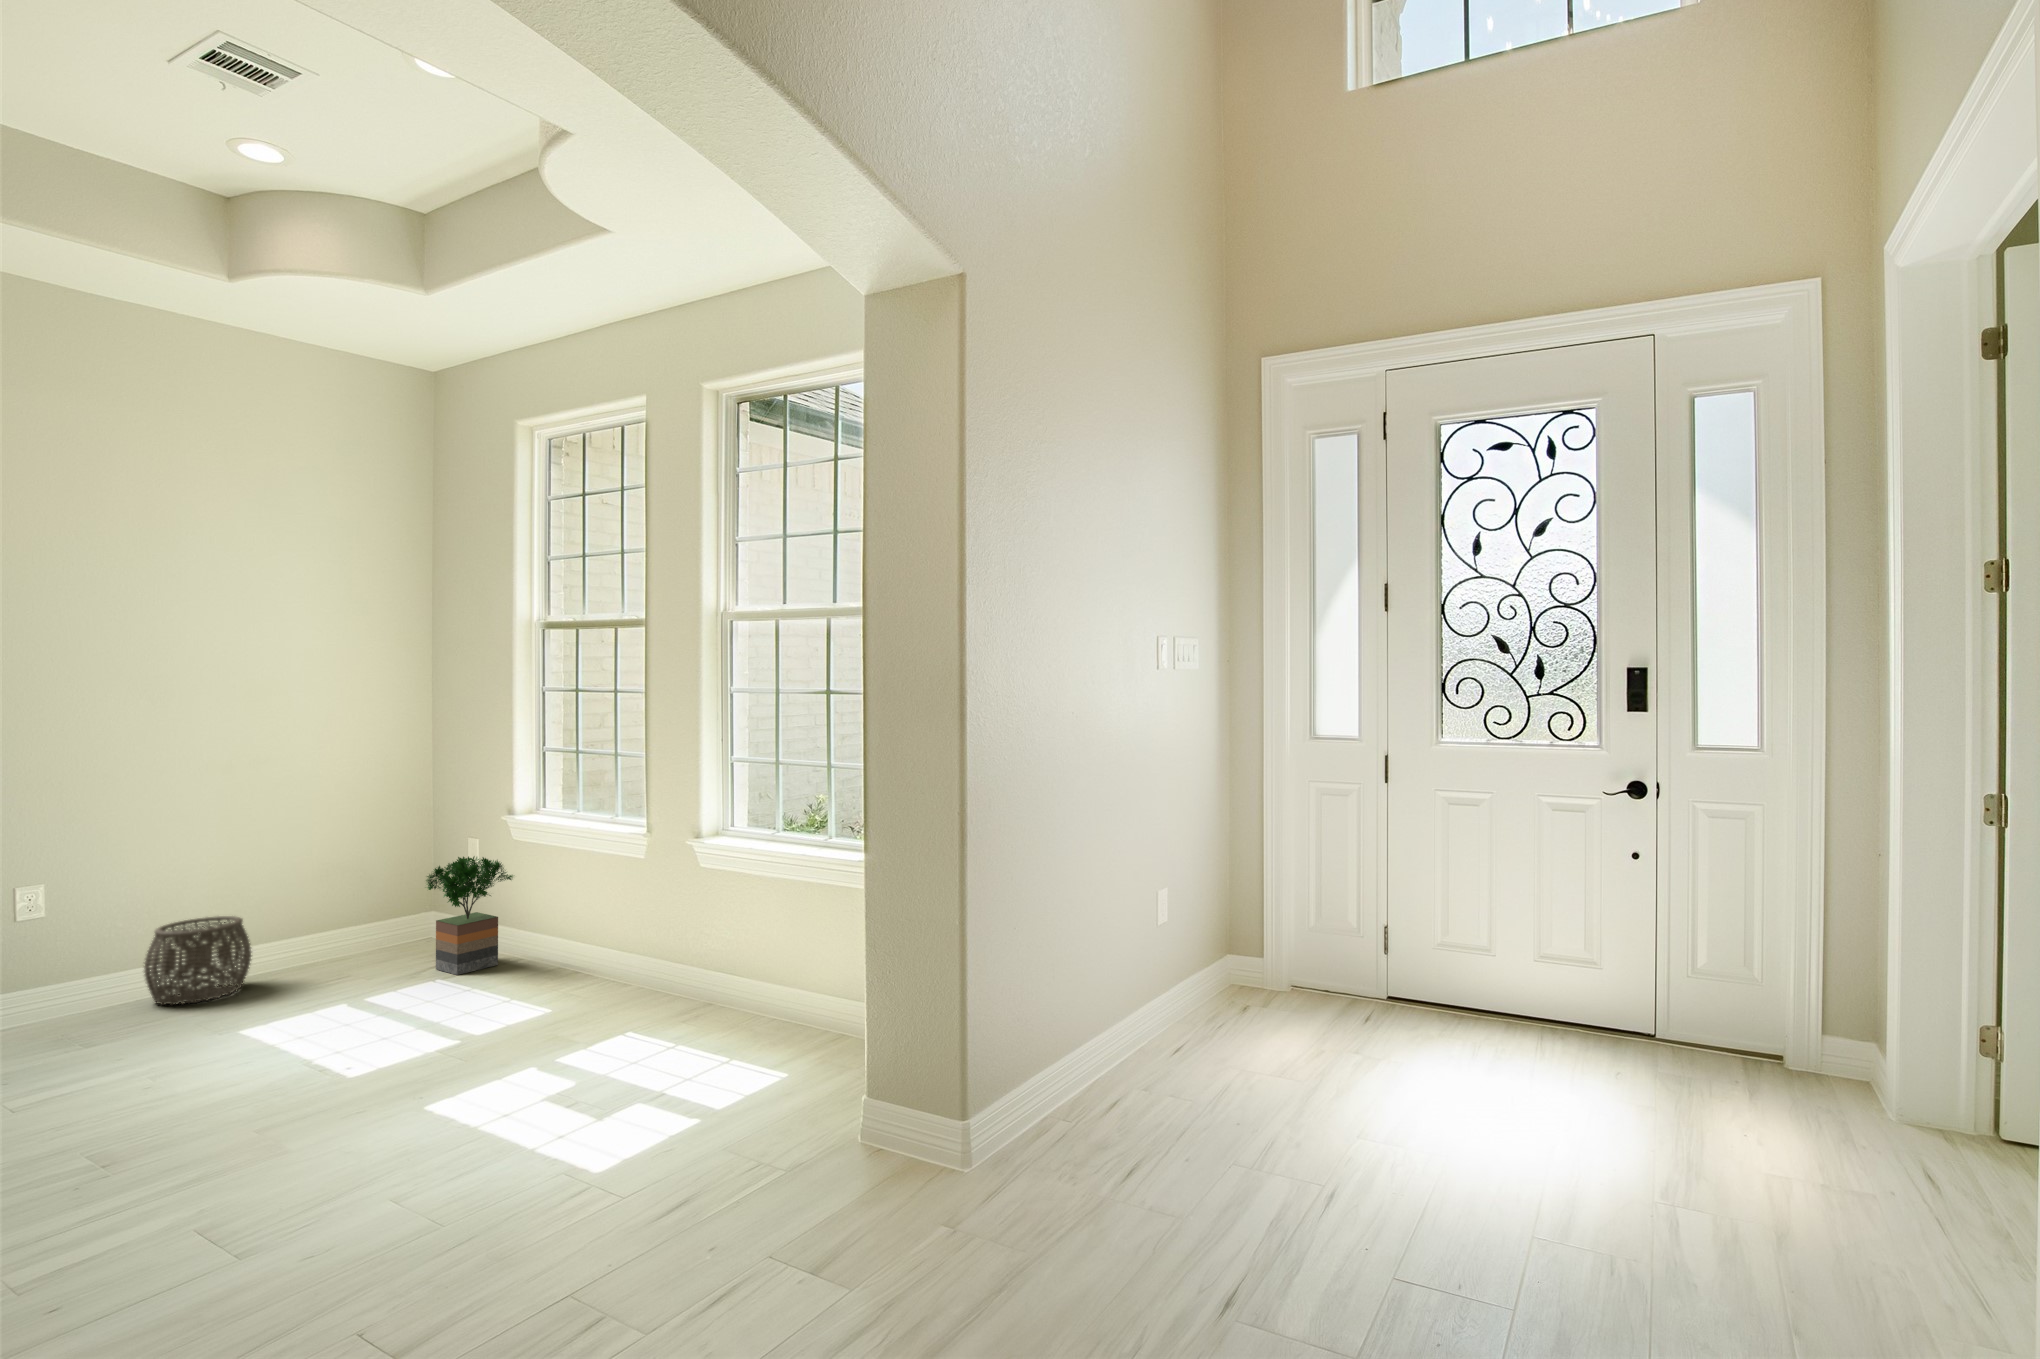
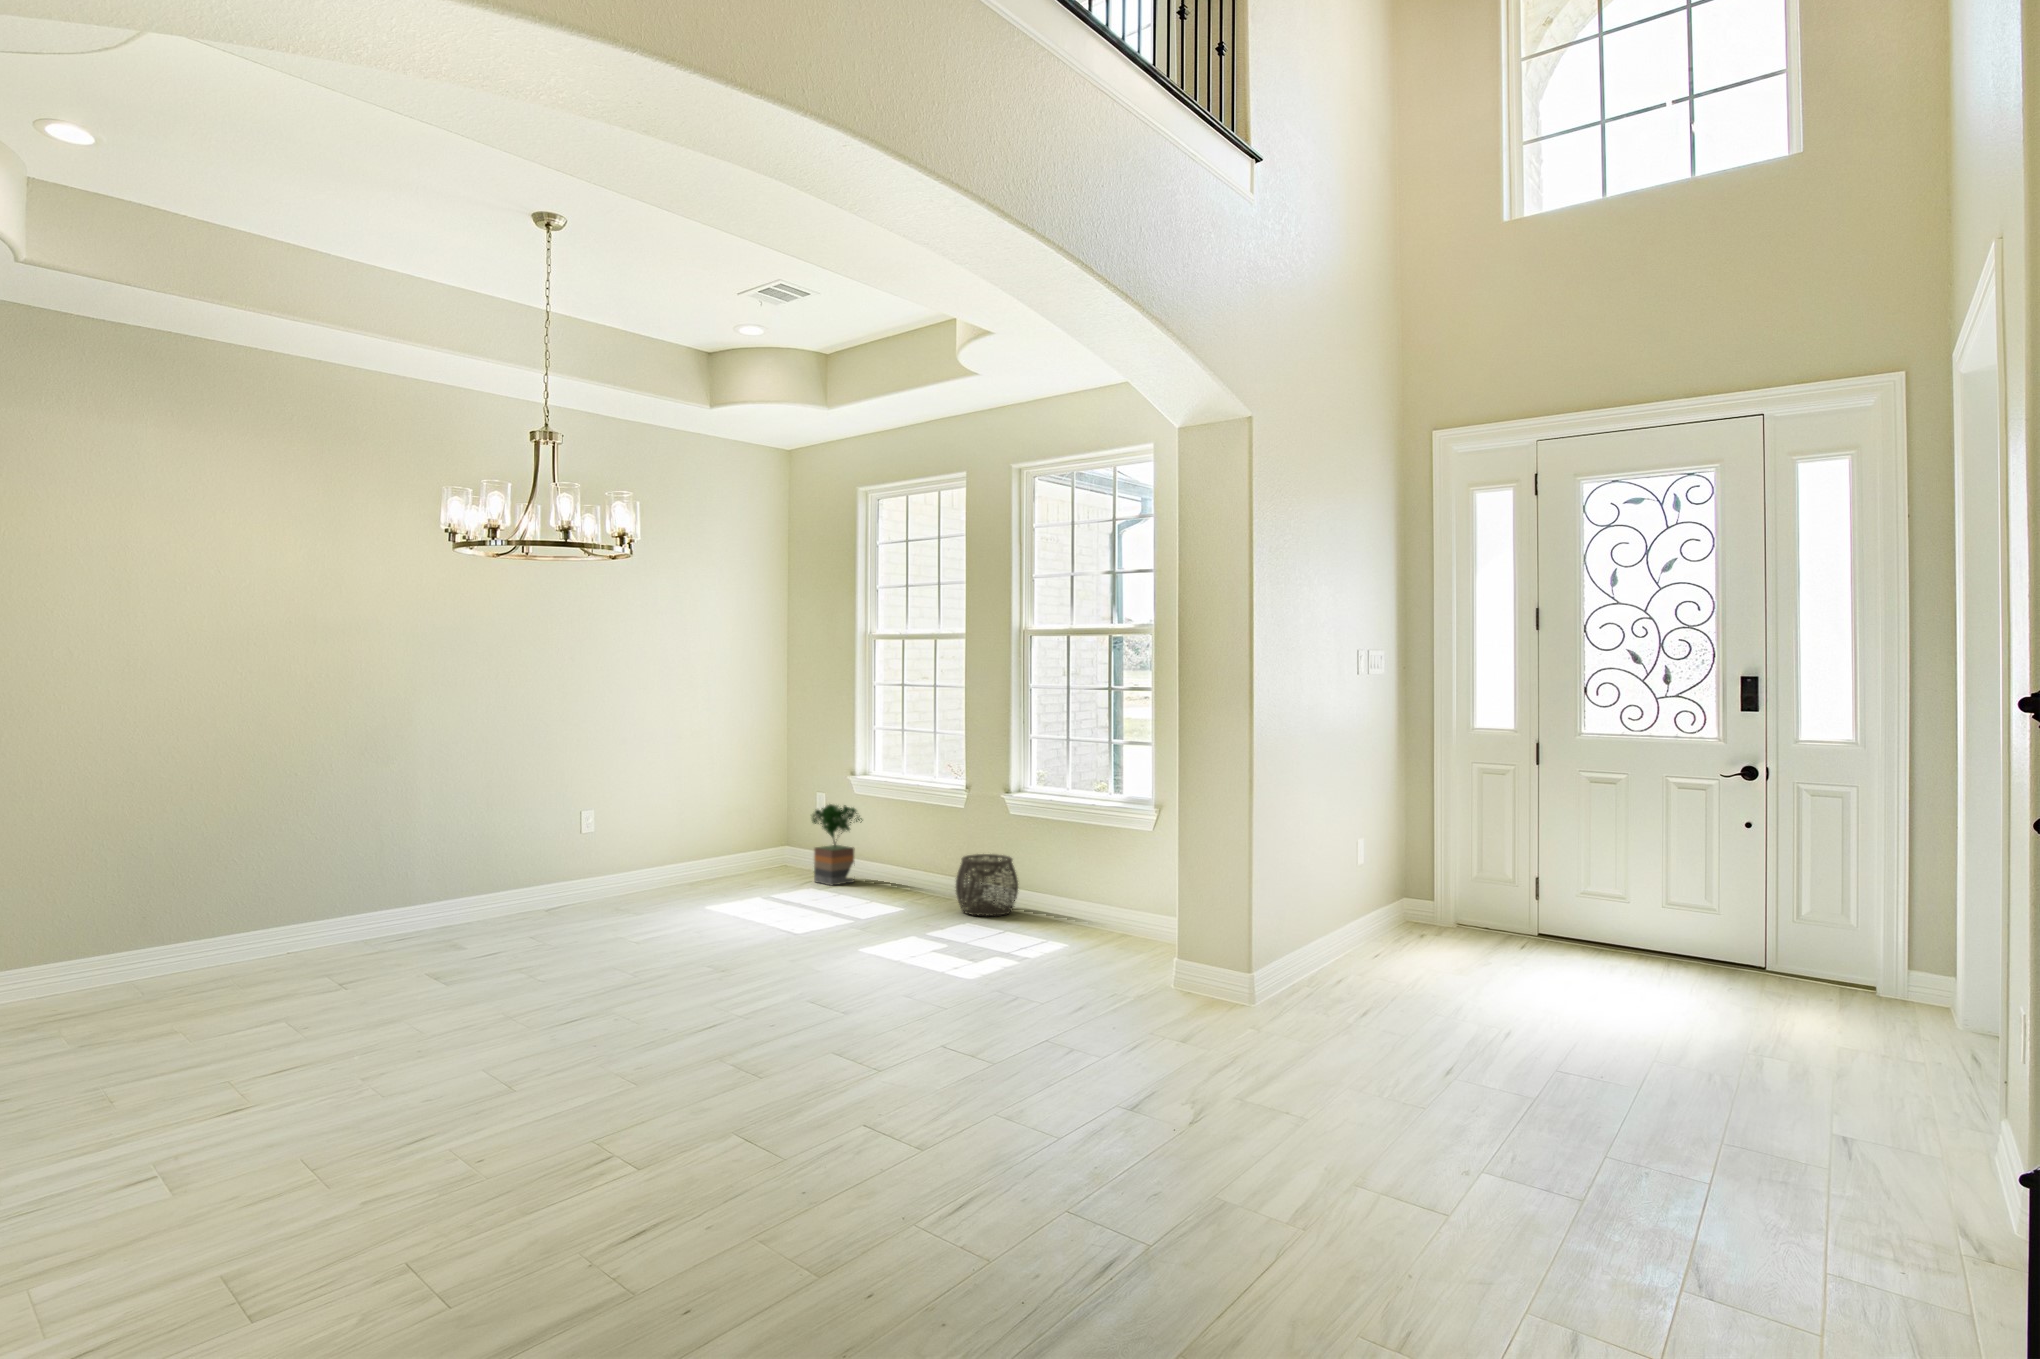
woven basket: present [144,916,251,1005] -> present [956,854,1018,916]

